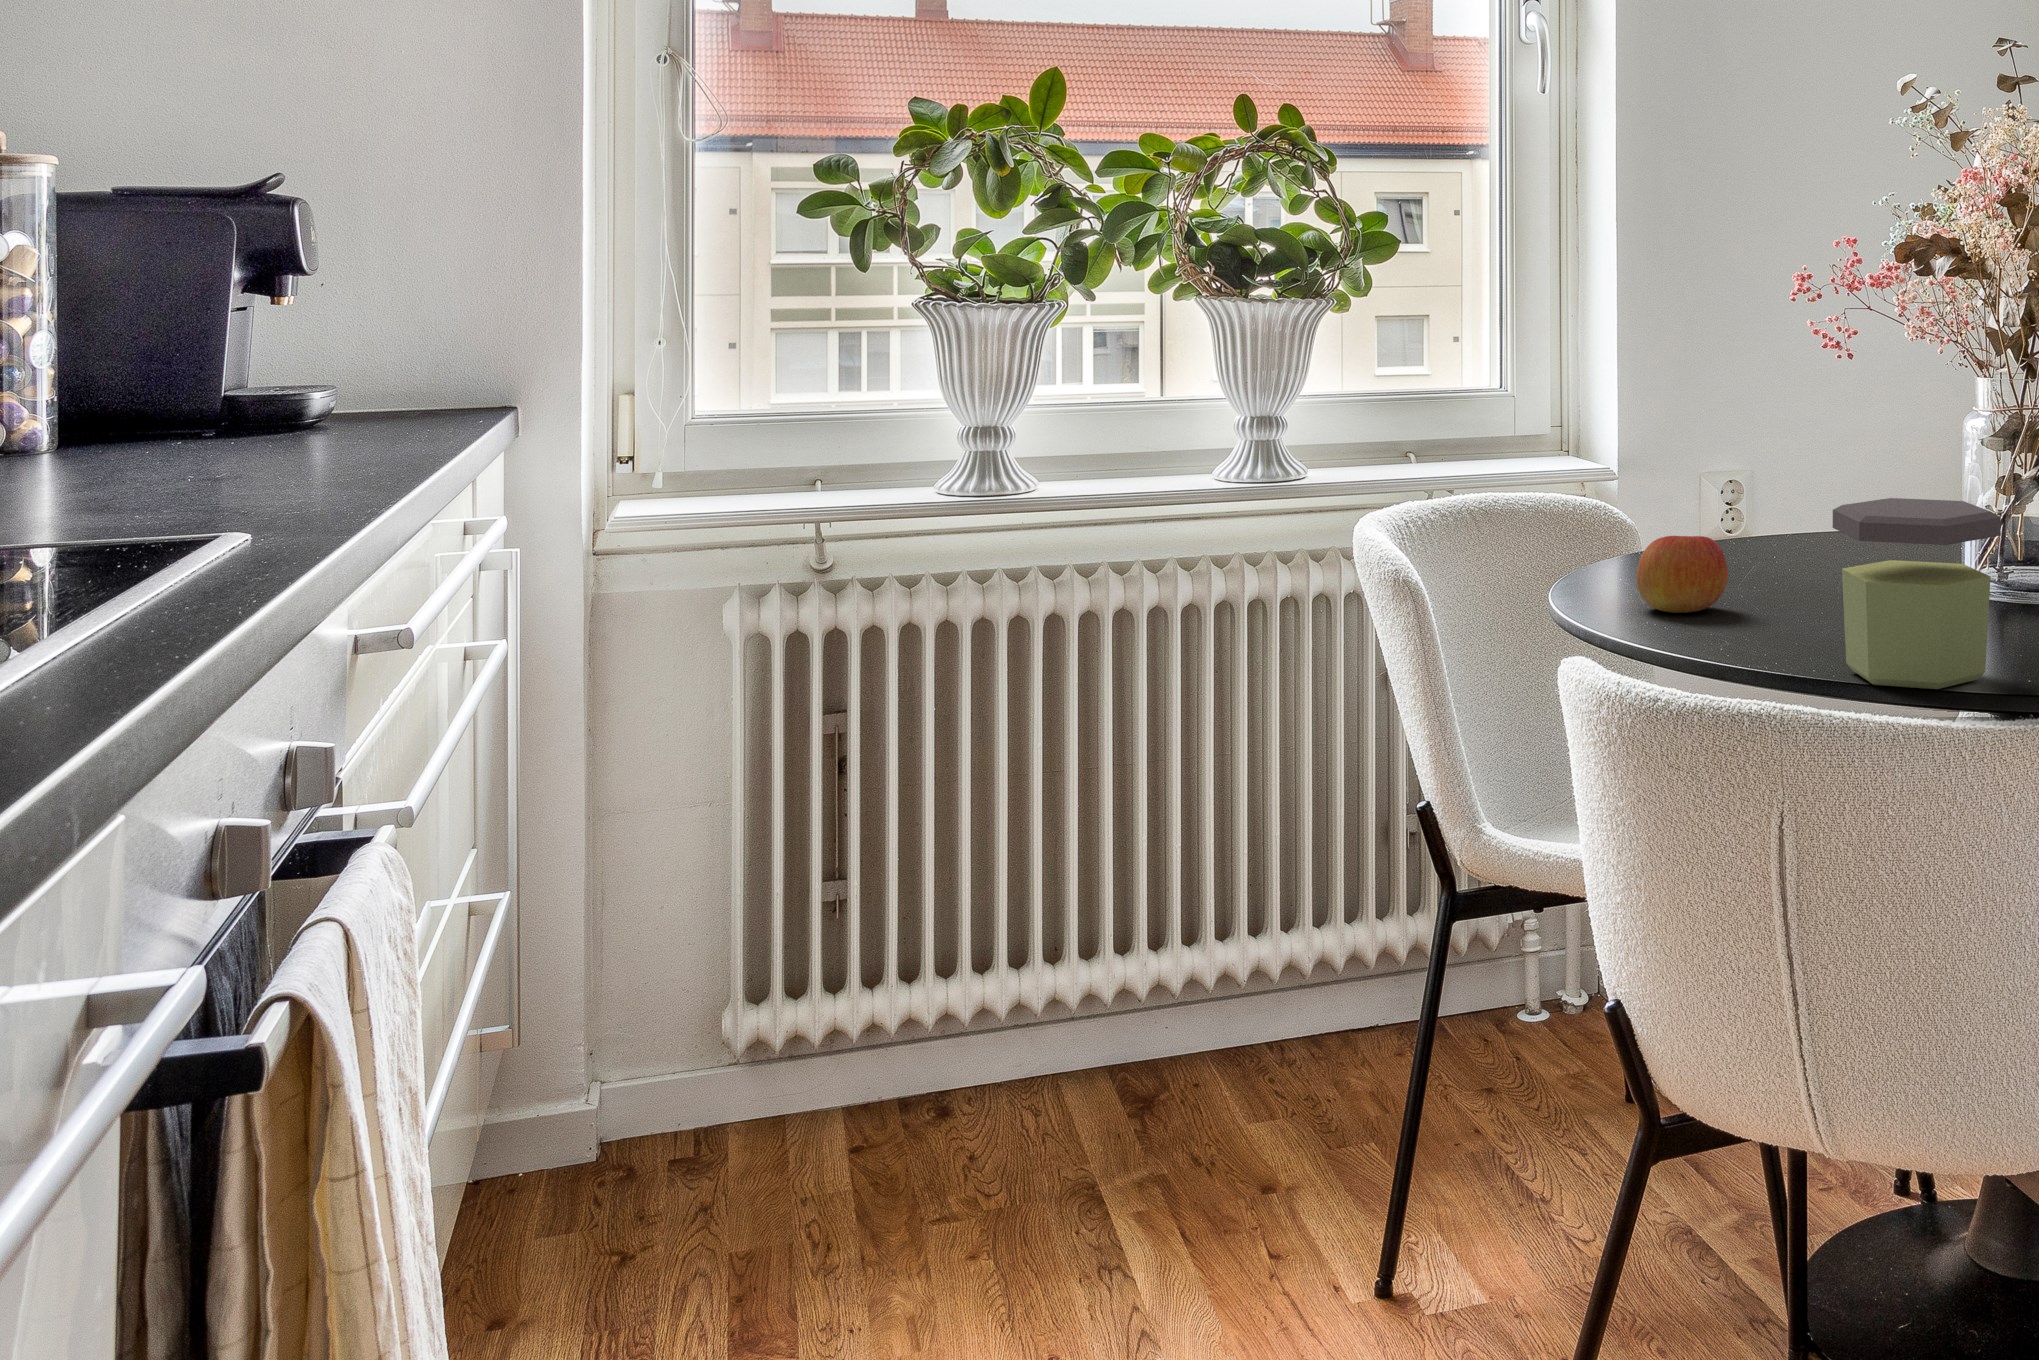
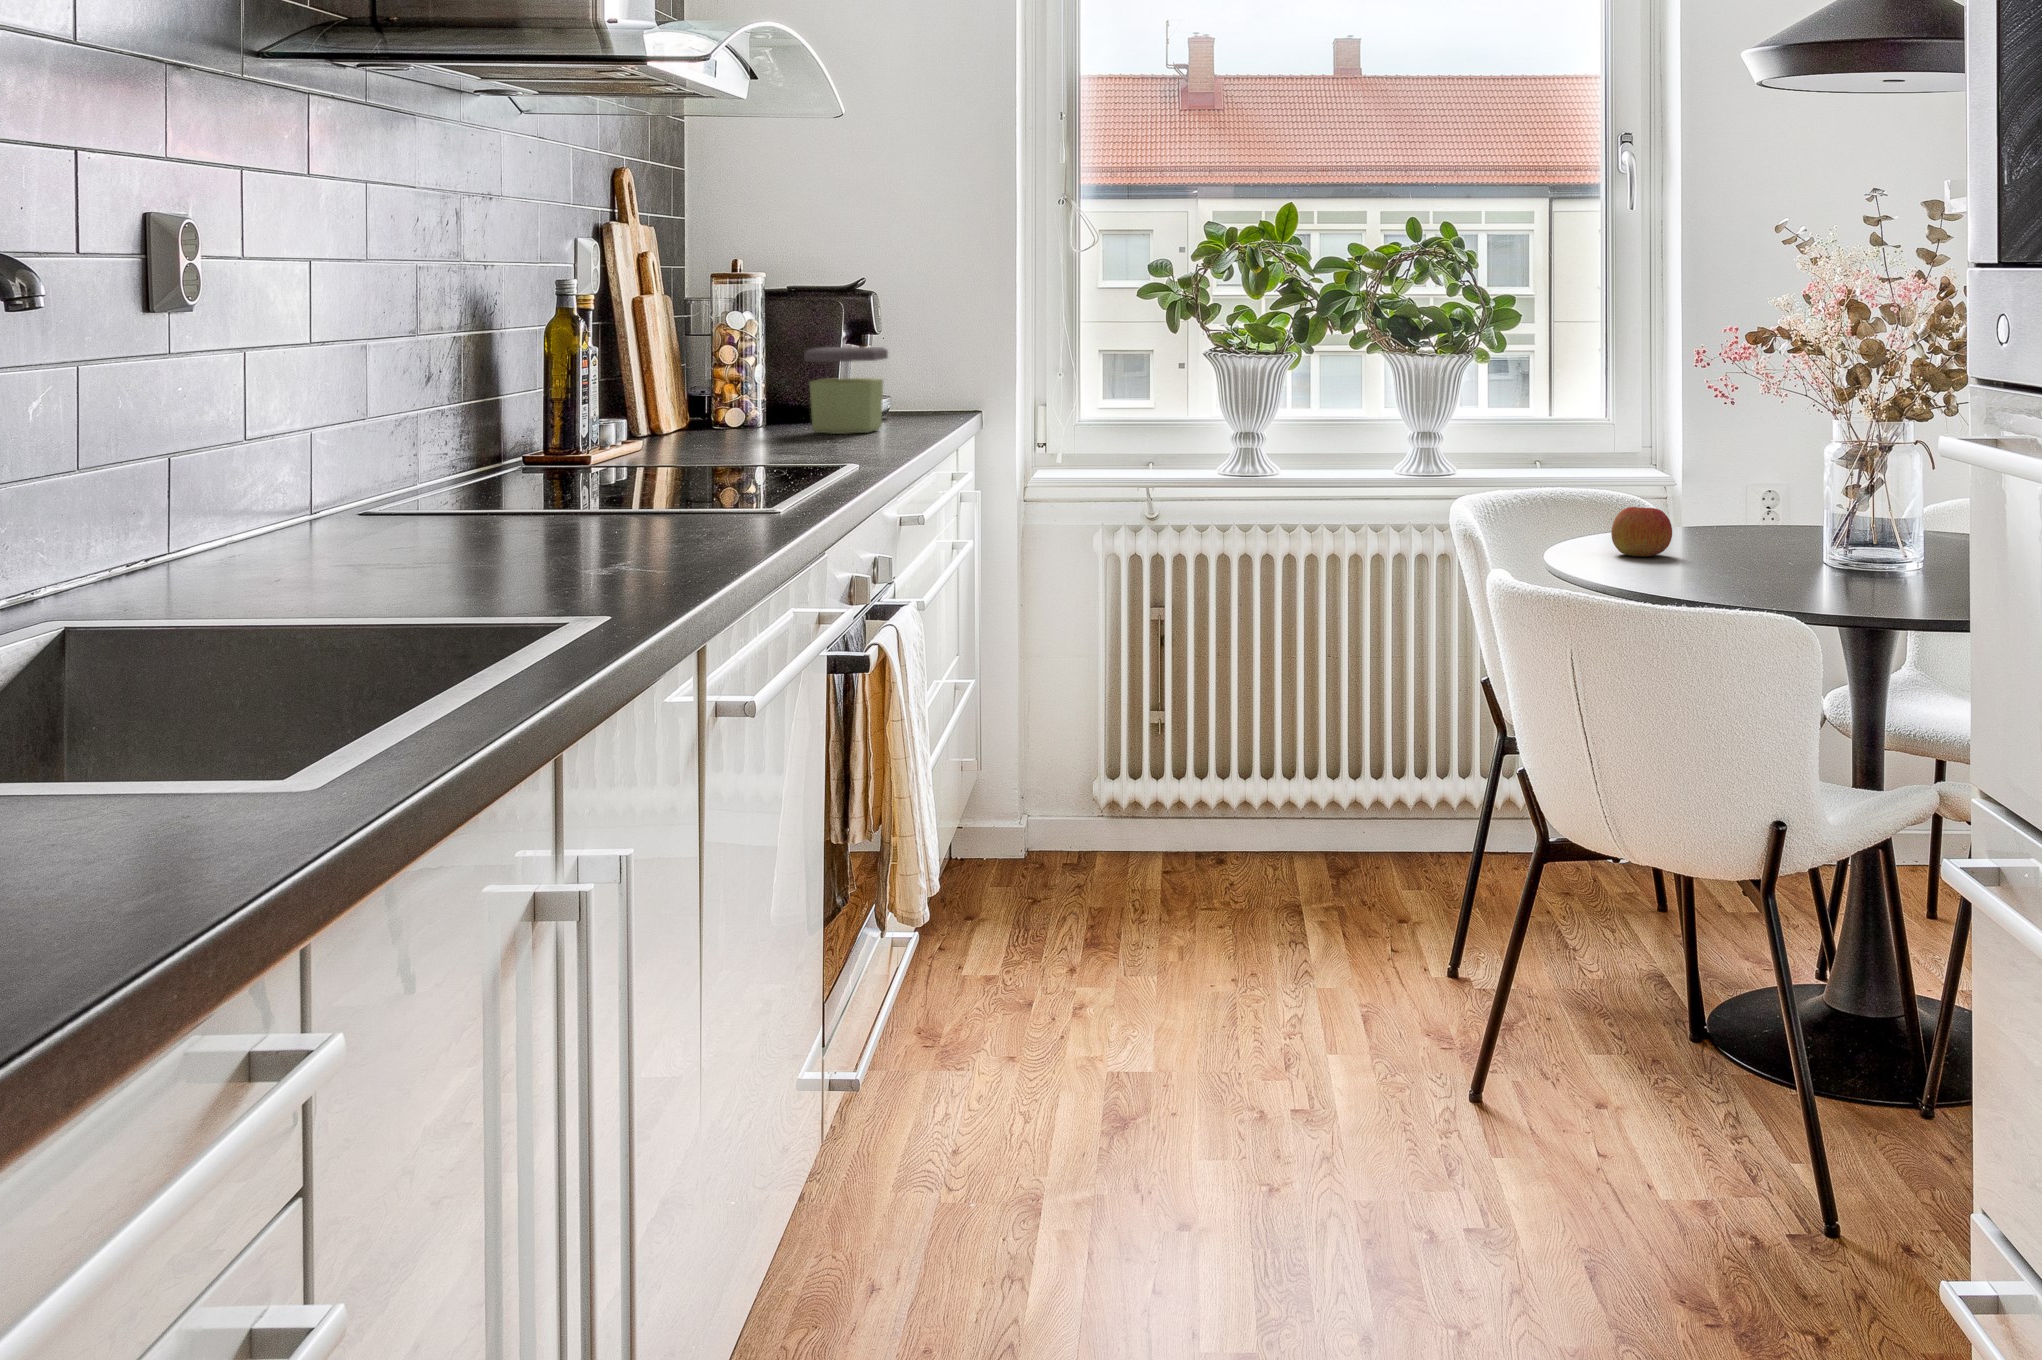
jar: present [1833,498,2001,689] -> present [804,347,888,434]

